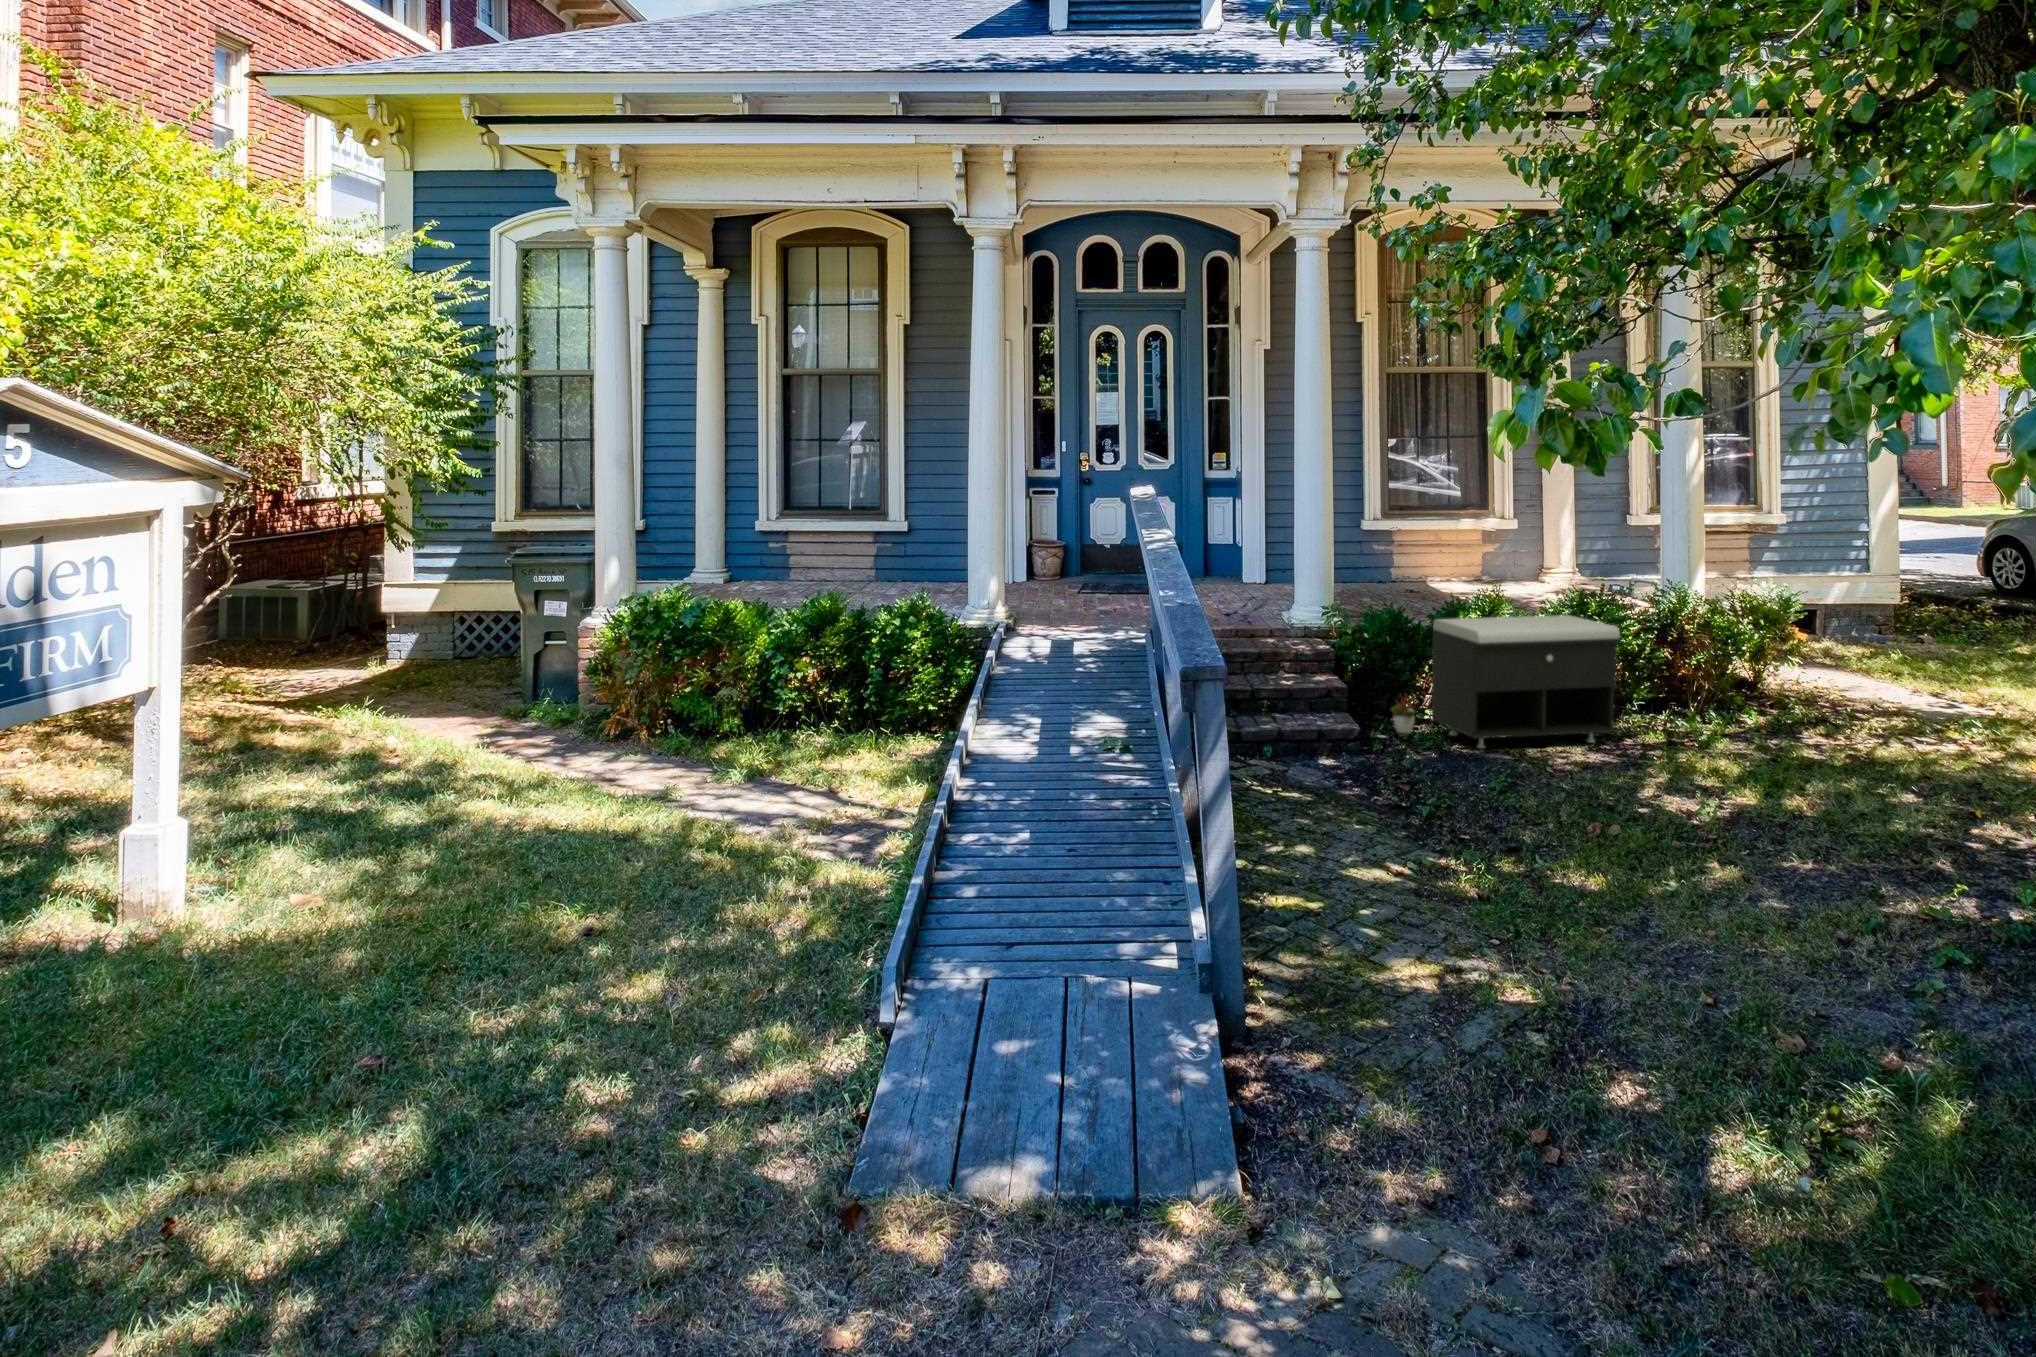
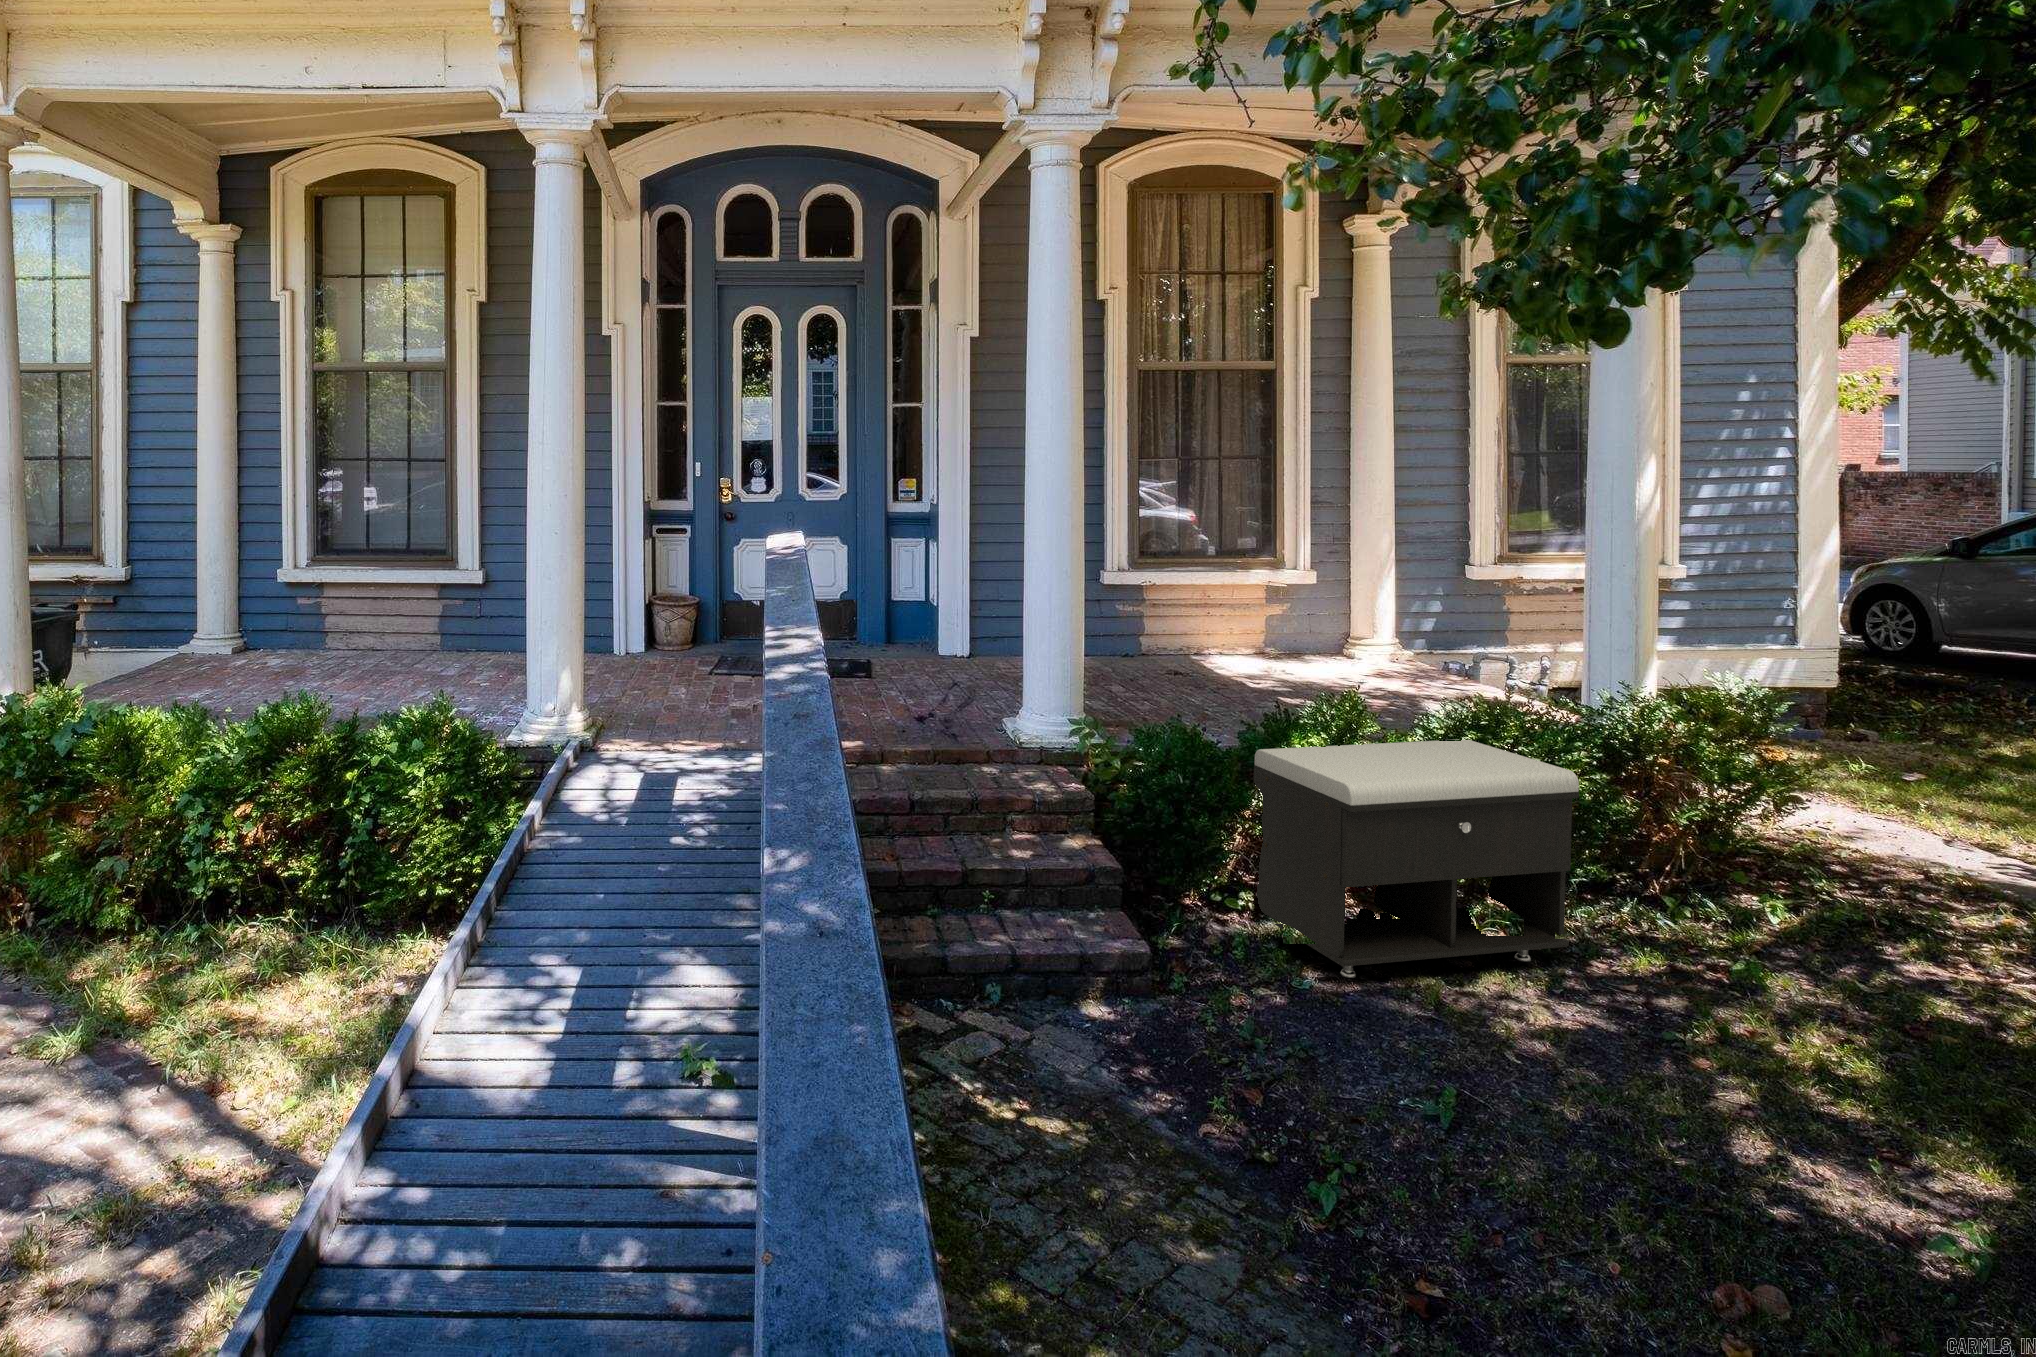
decorative plant: present [1391,693,1415,733] -> none [1186,868,1228,935]

